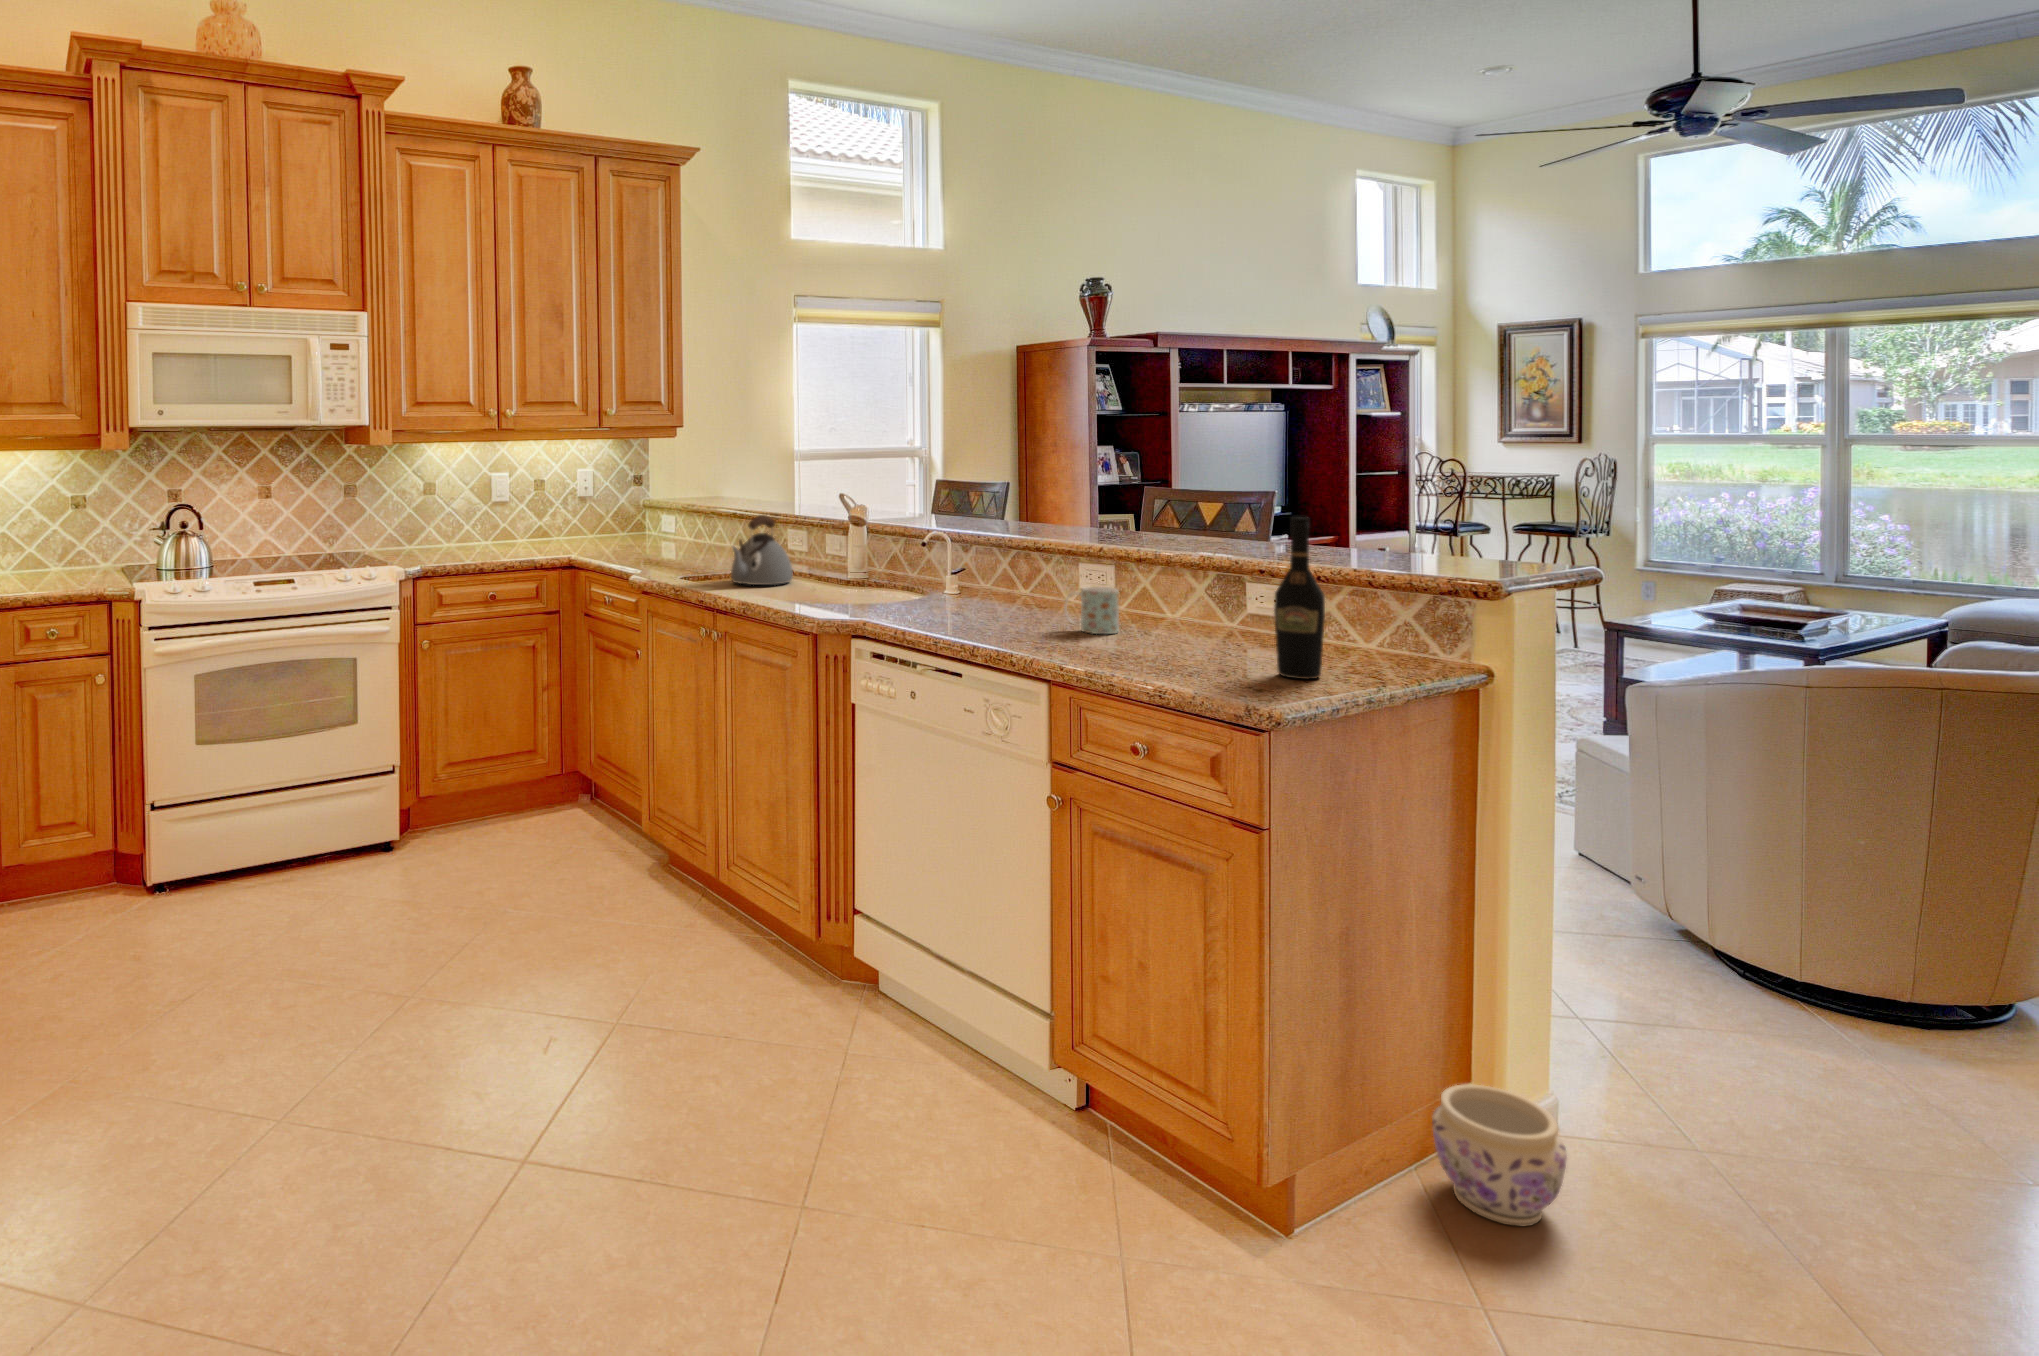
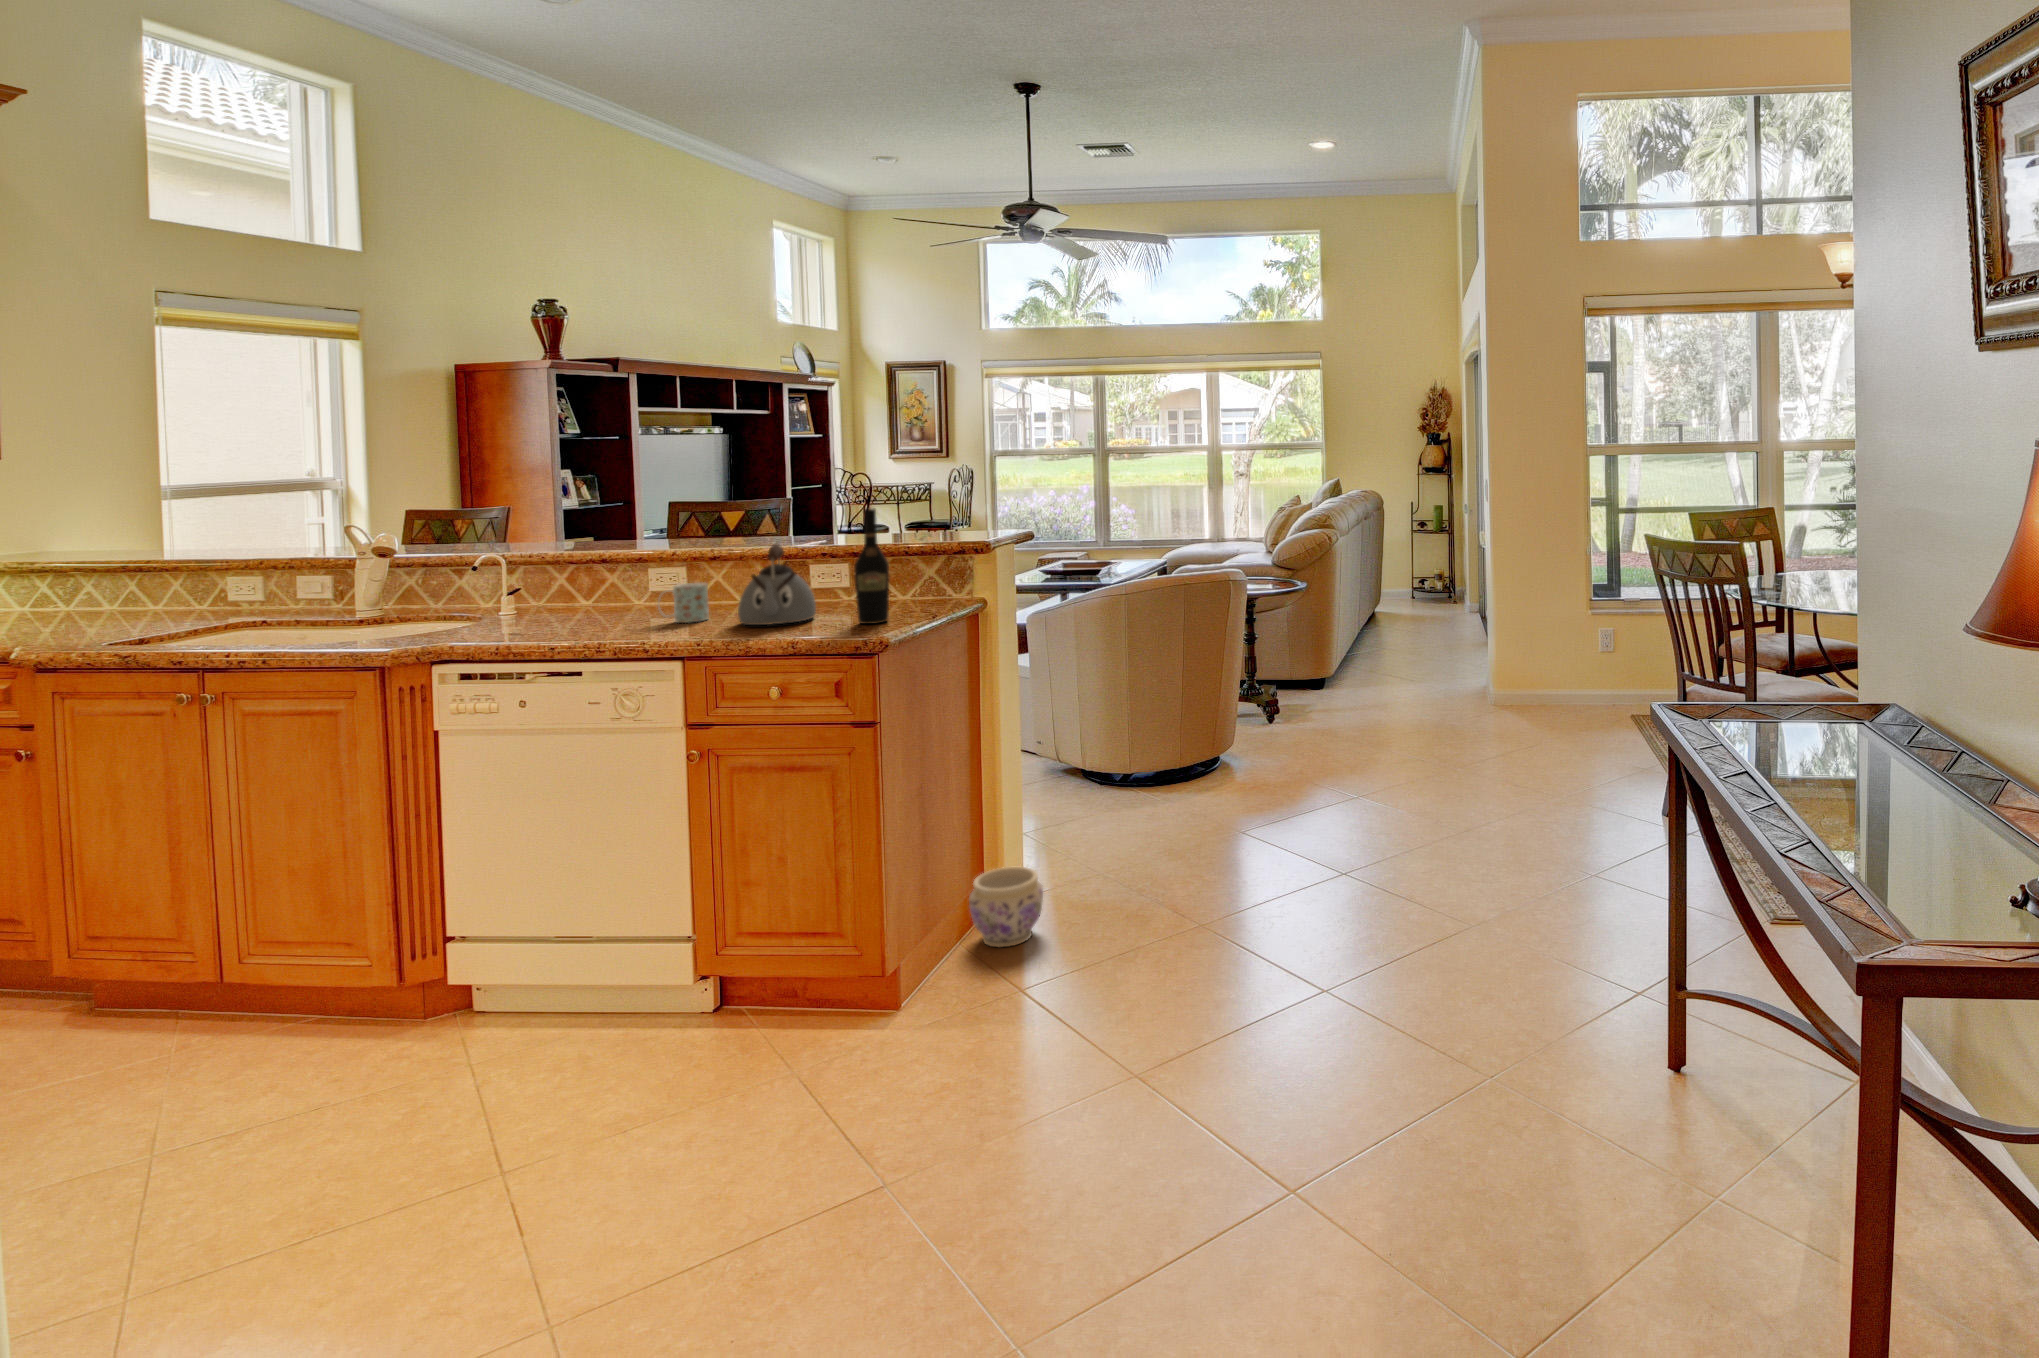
kettle: present [731,515,793,585] -> present [738,544,816,625]

